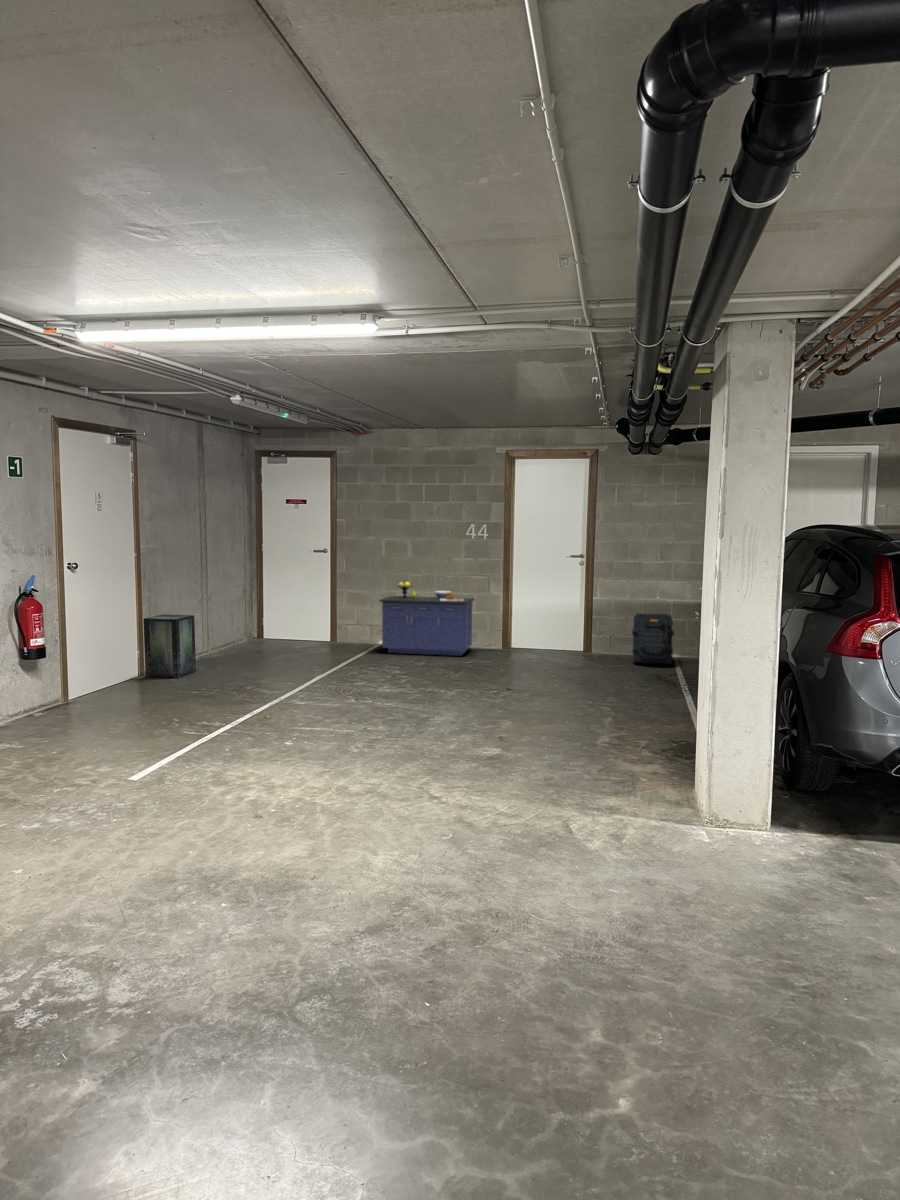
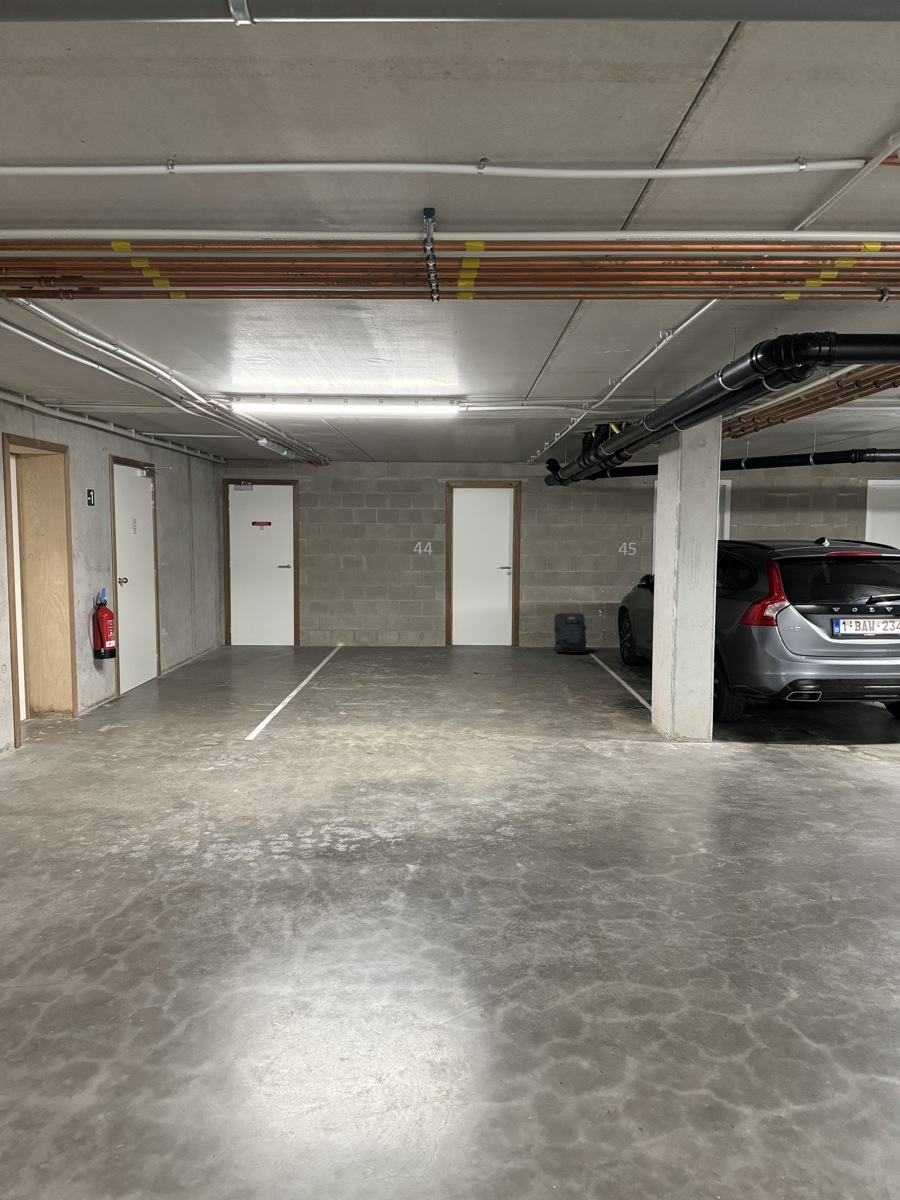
storage cabinet: present [379,582,474,656] -> none [347,592,424,652]
storage box: present [143,615,196,678] -> none [162,622,203,676]

